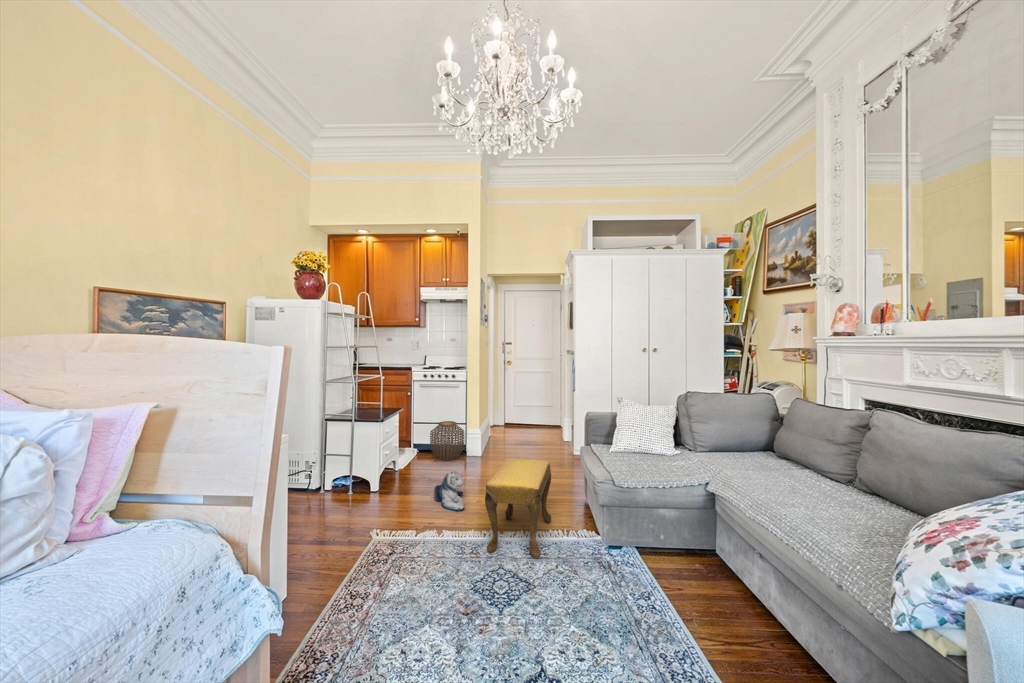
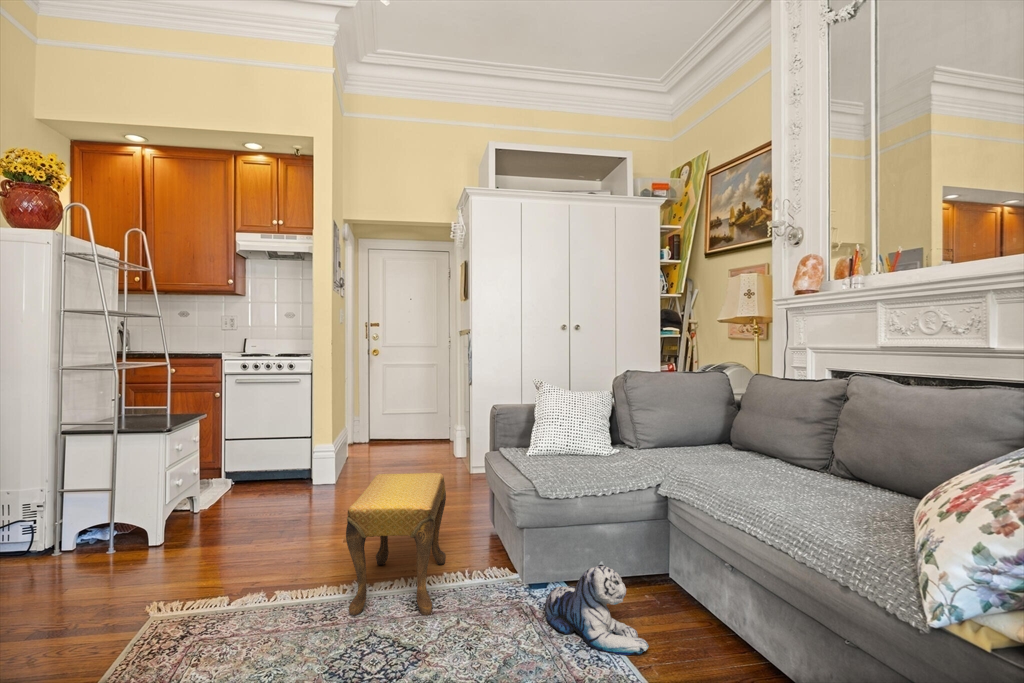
woven basket: present [430,421,464,460] -> none [252,434,308,494]
plush toy: present [434,472,465,511] -> present [545,565,649,655]

